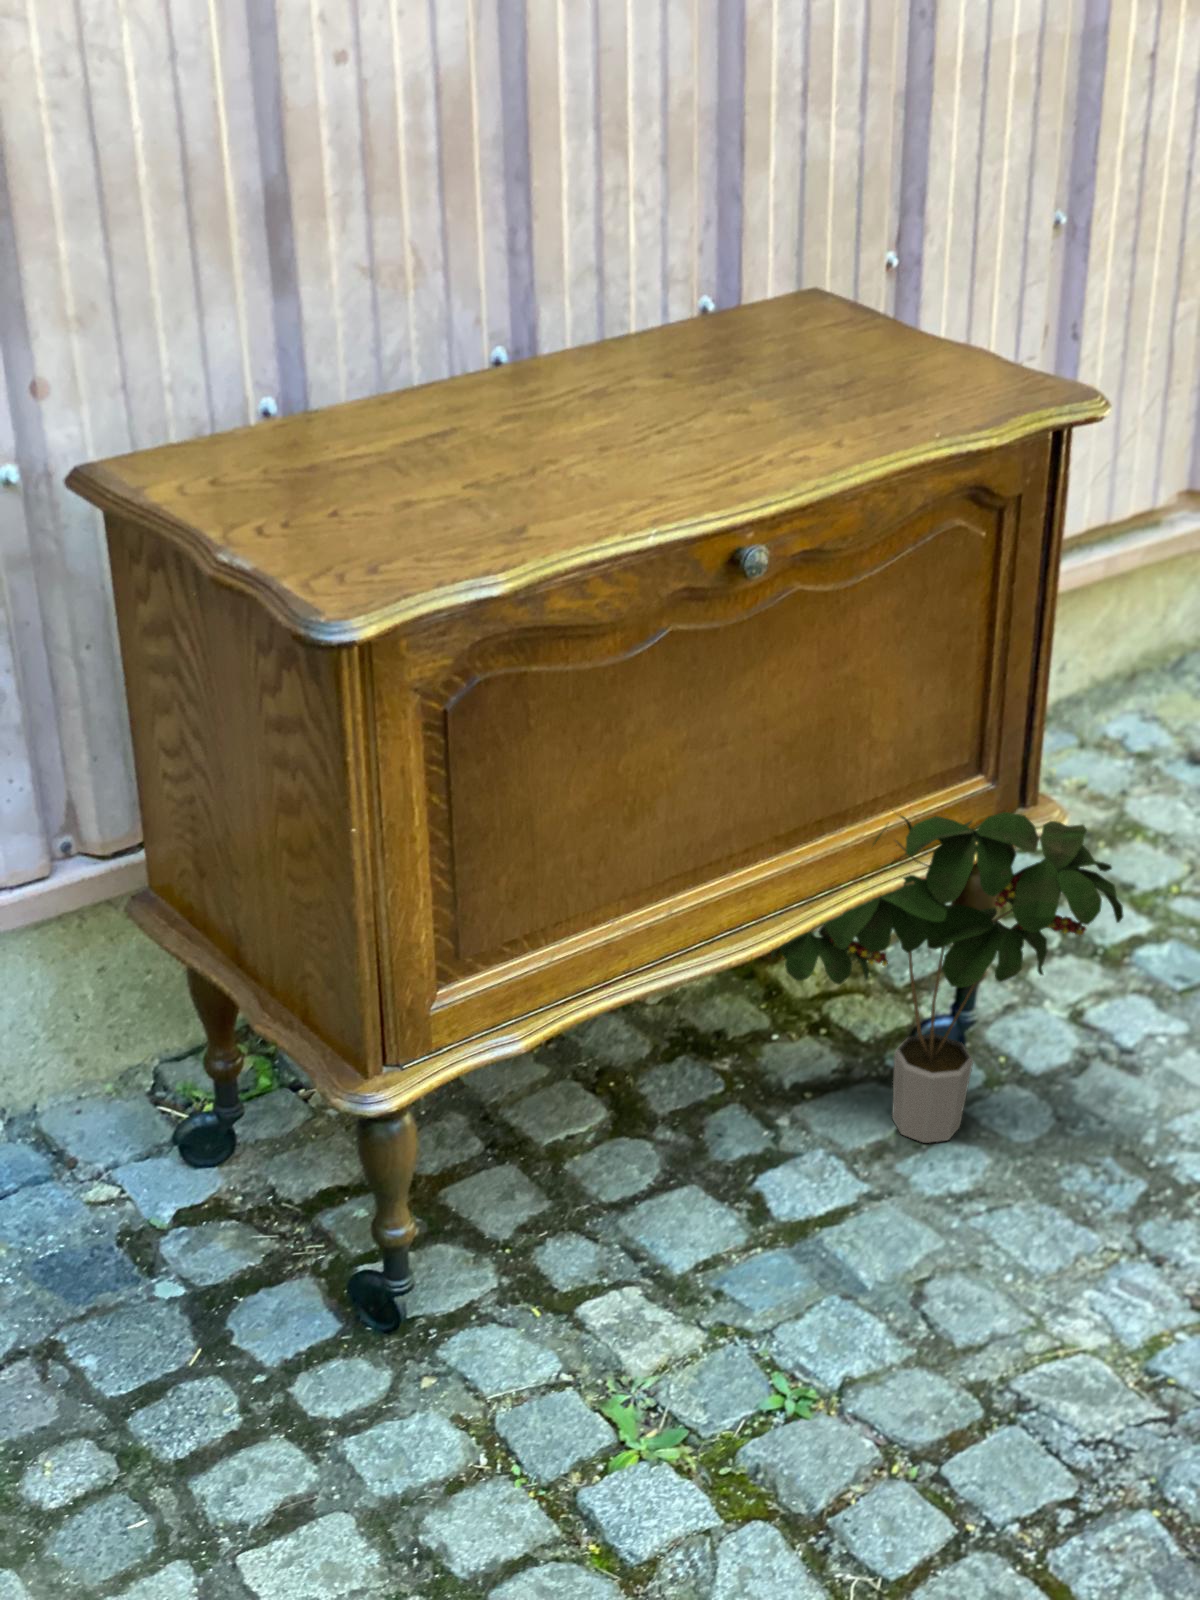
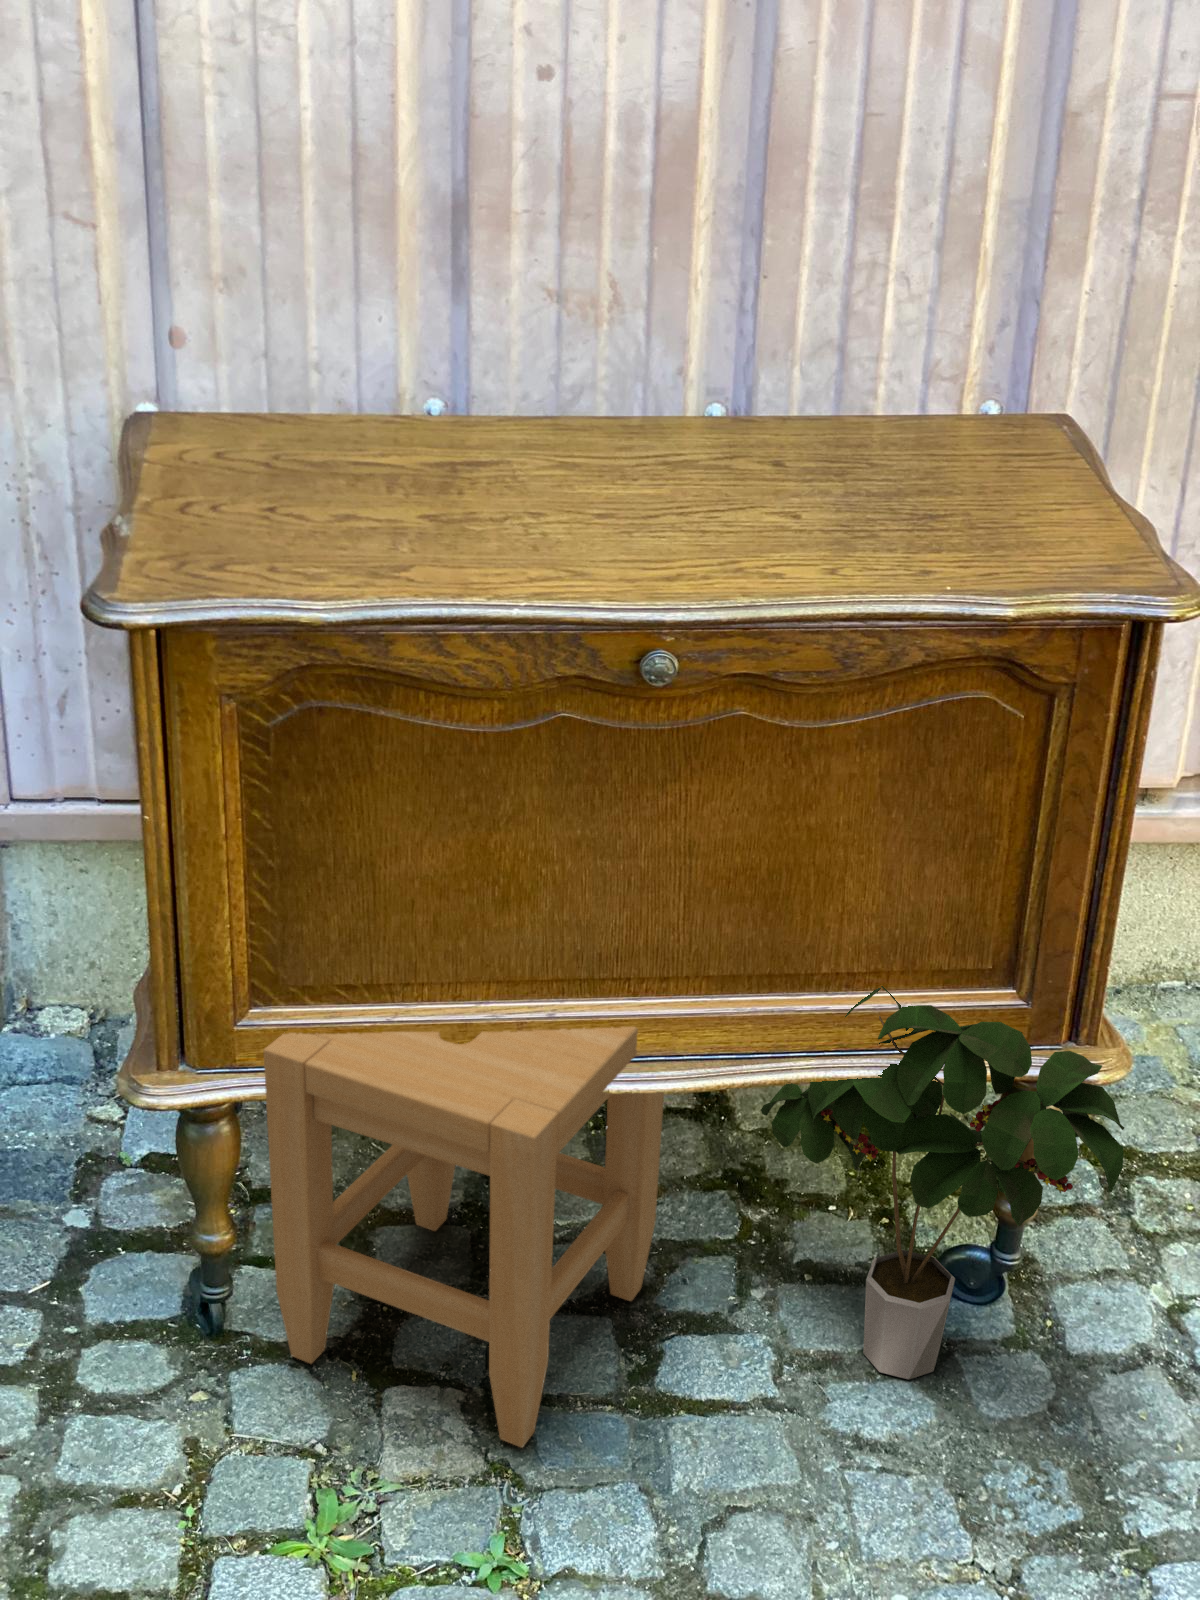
stool: none [453,869,761,1317] -> present [264,1027,664,1447]

